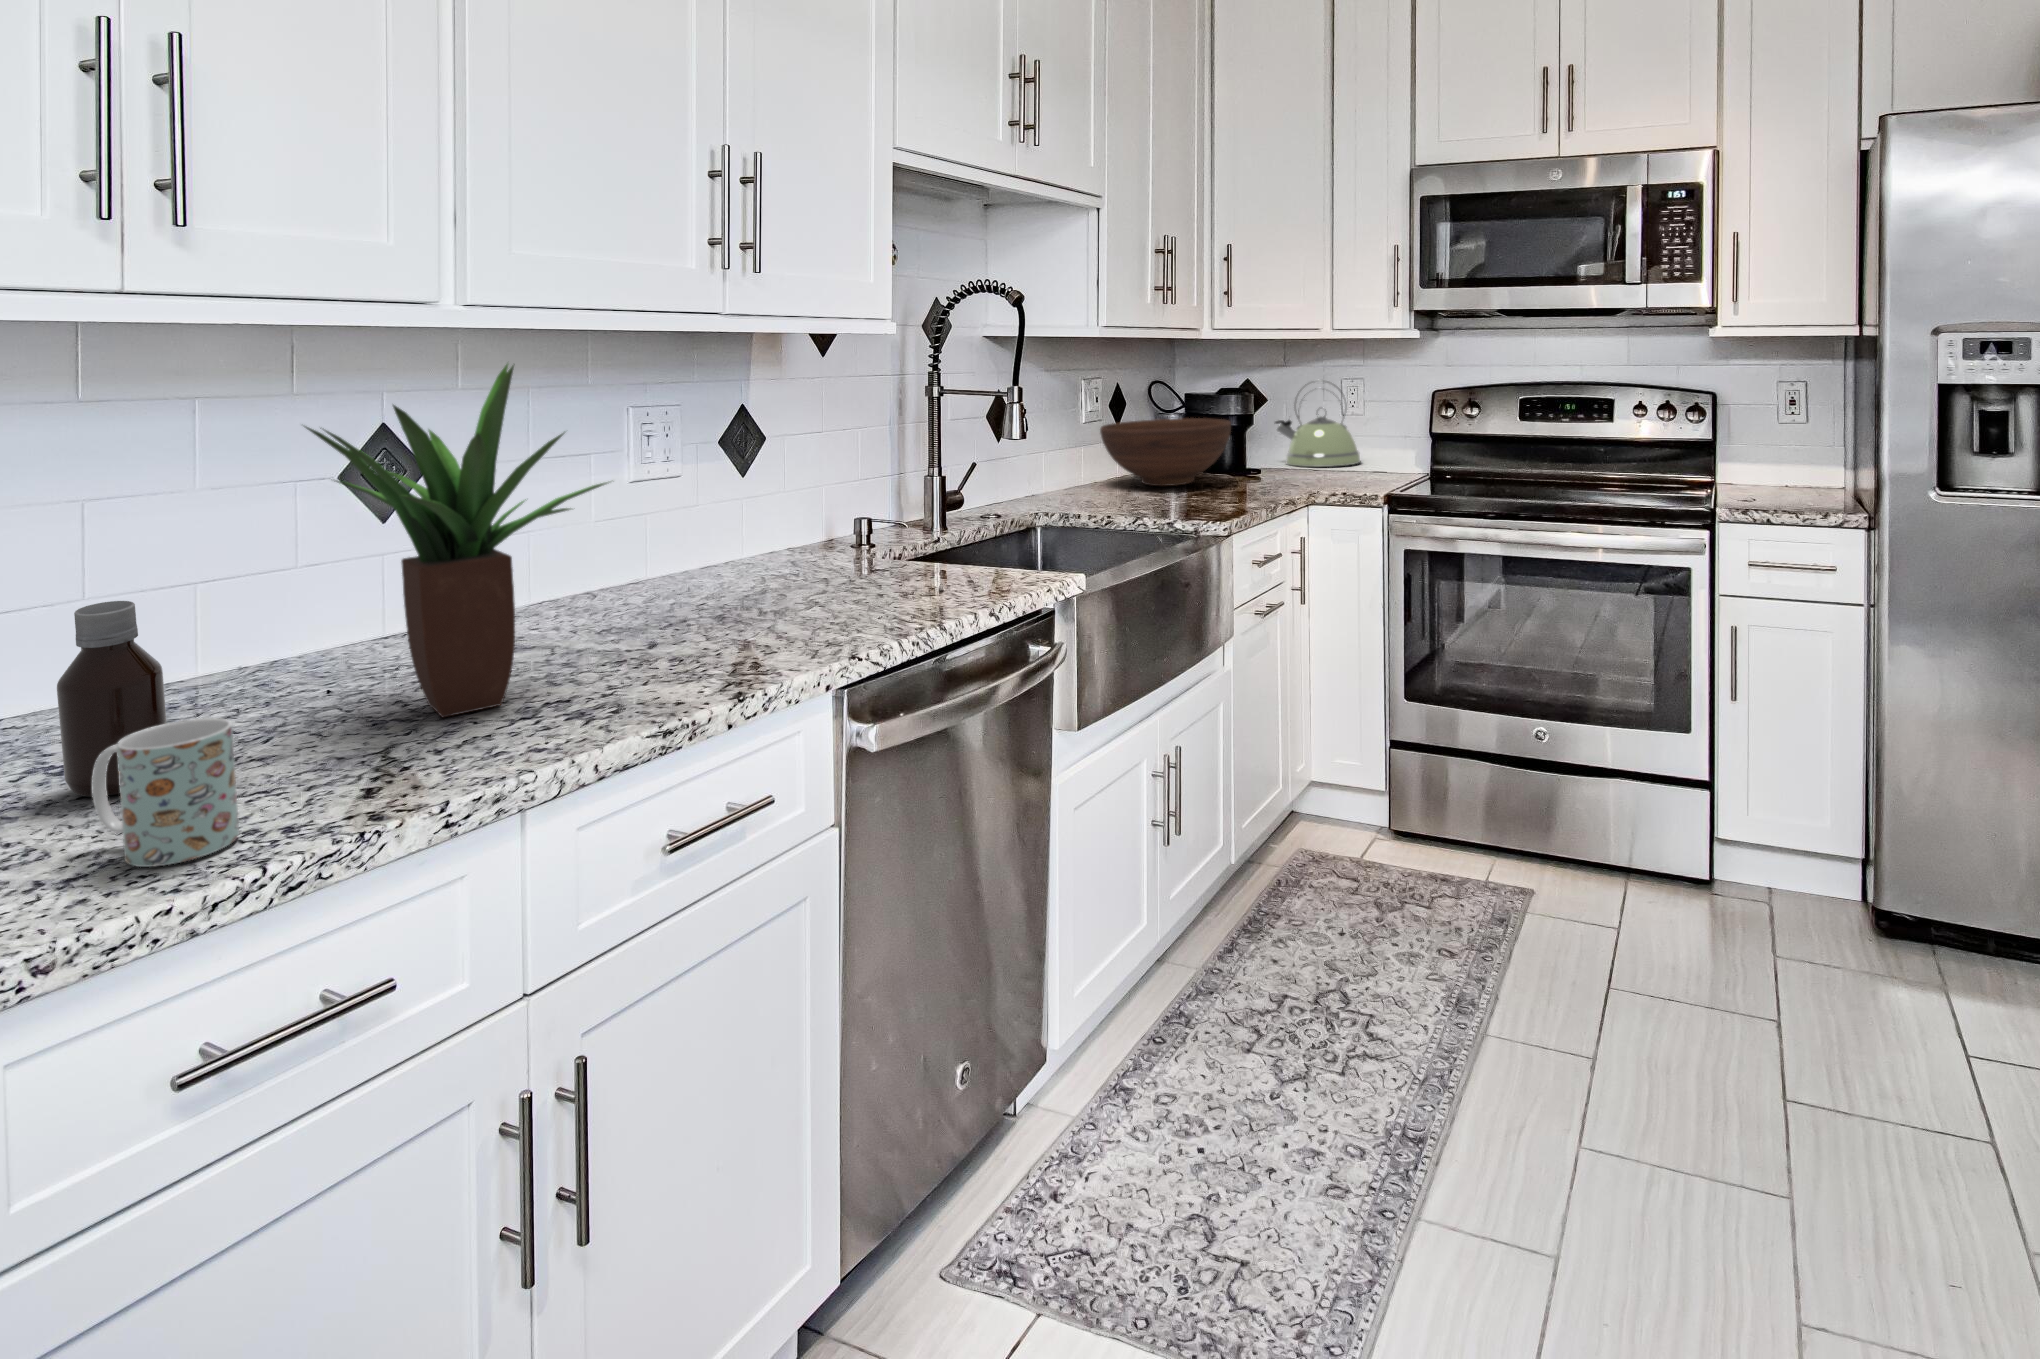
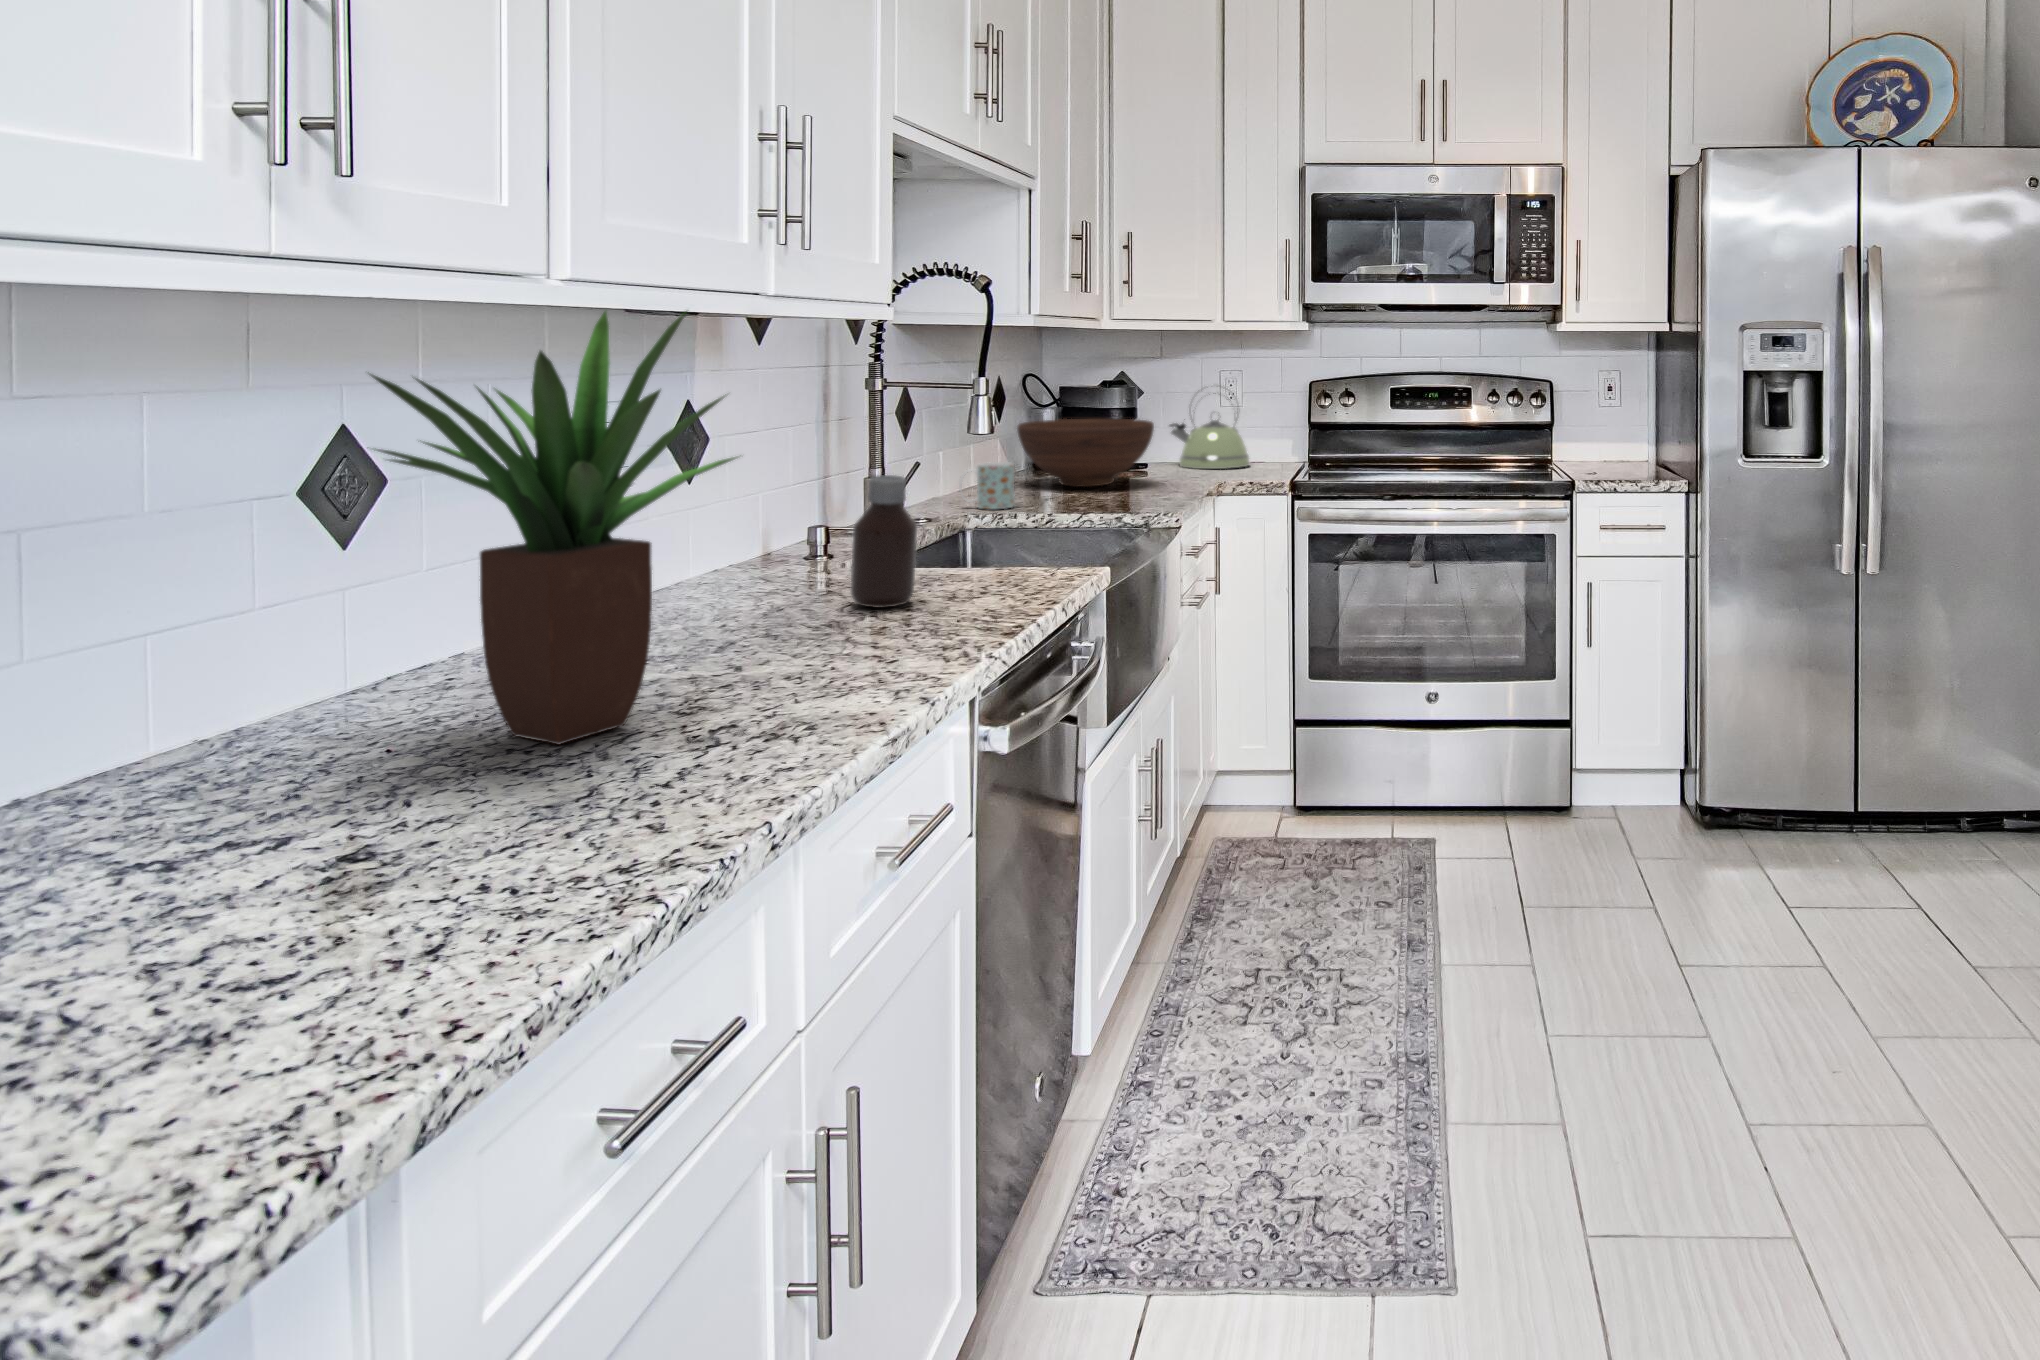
bottle: present [57,601,167,797] -> present [850,475,917,608]
mug: present [92,718,239,867] -> present [959,462,1015,509]

